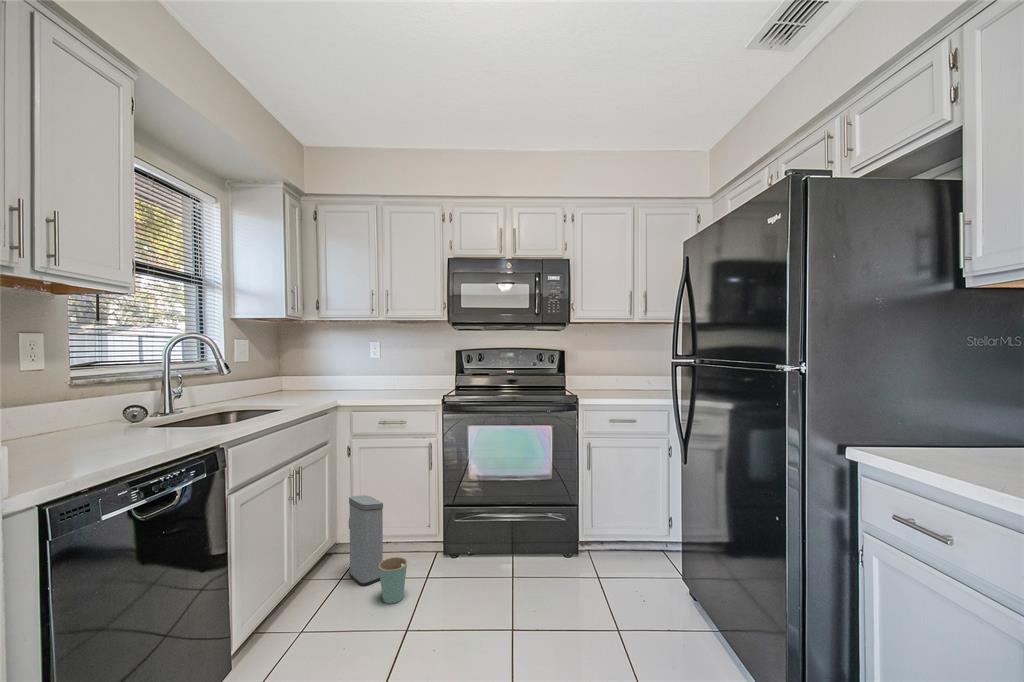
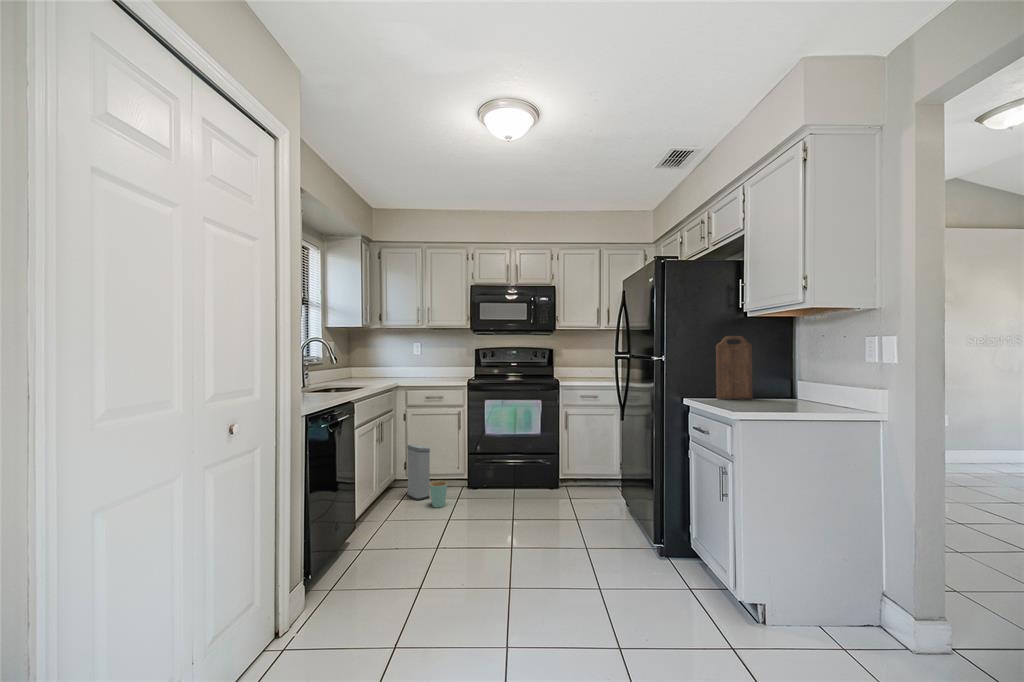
cutting board: none [919,324,993,452] -> present [716,336,752,399]

